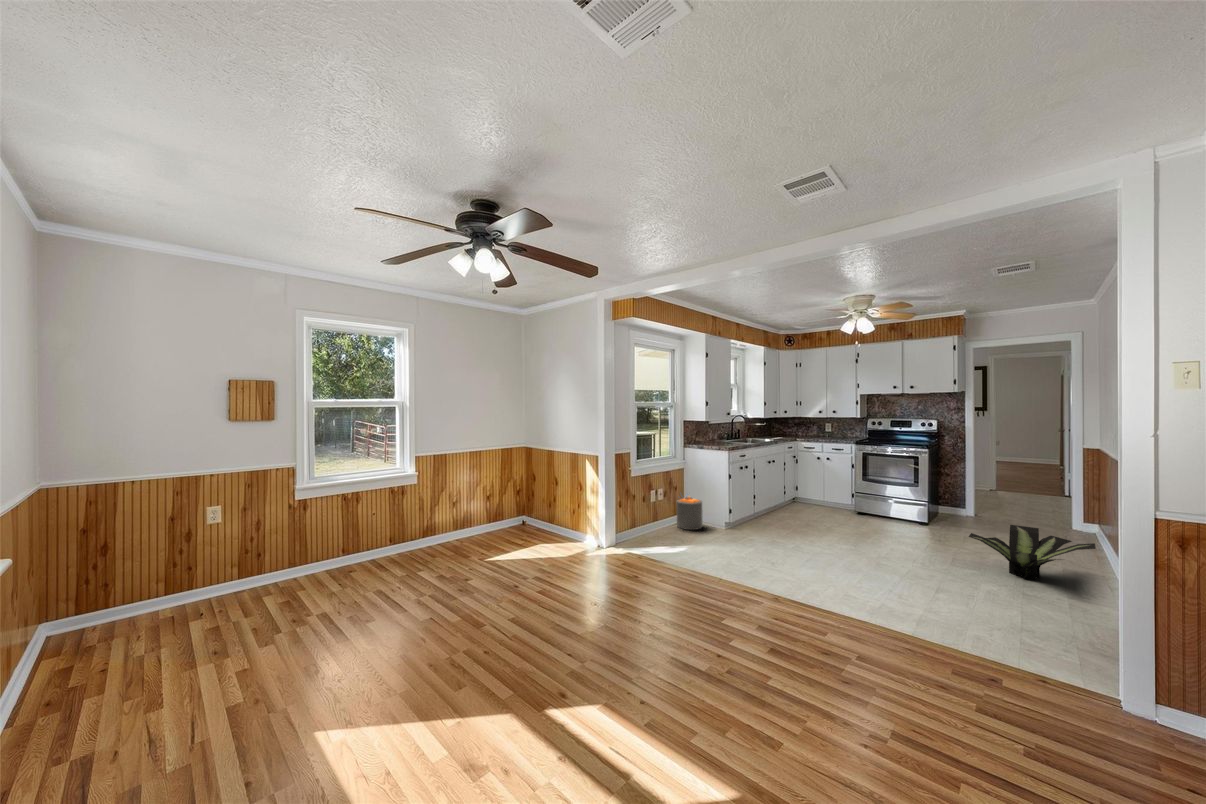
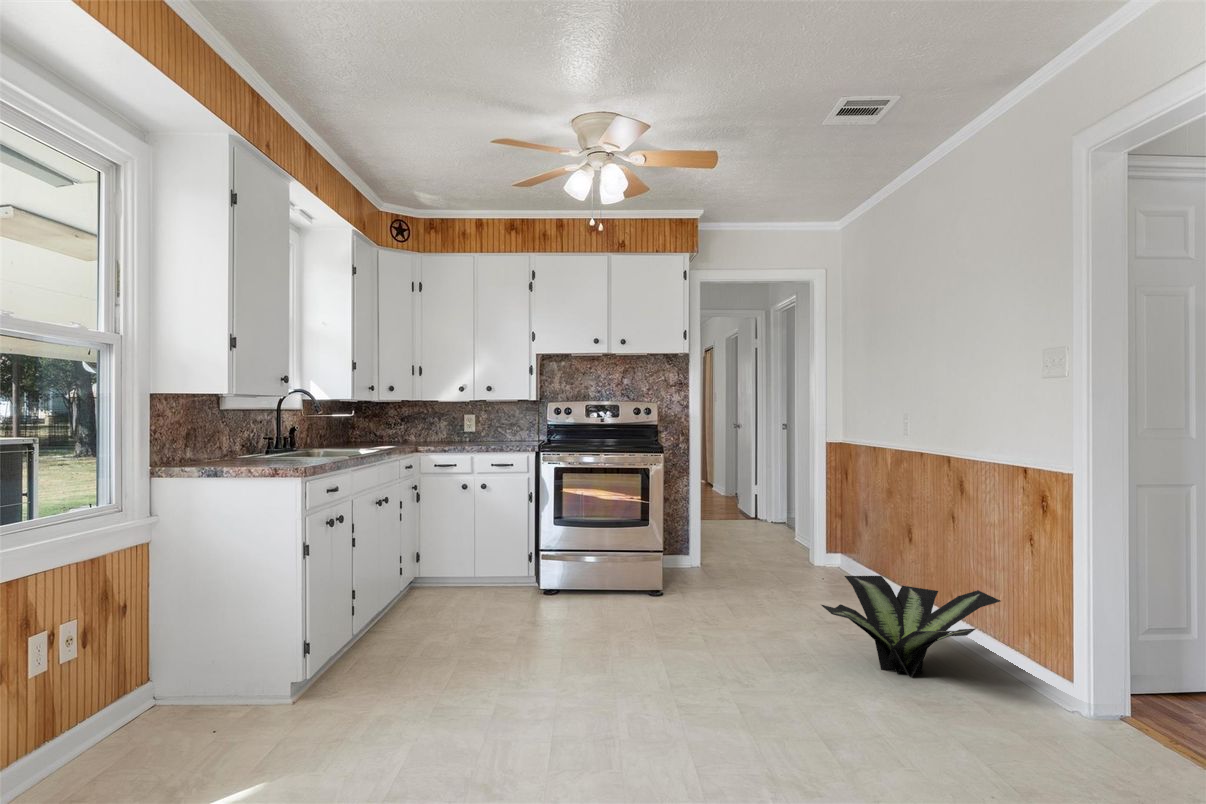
trash can: present [676,496,703,530] -> none [125,613,220,746]

